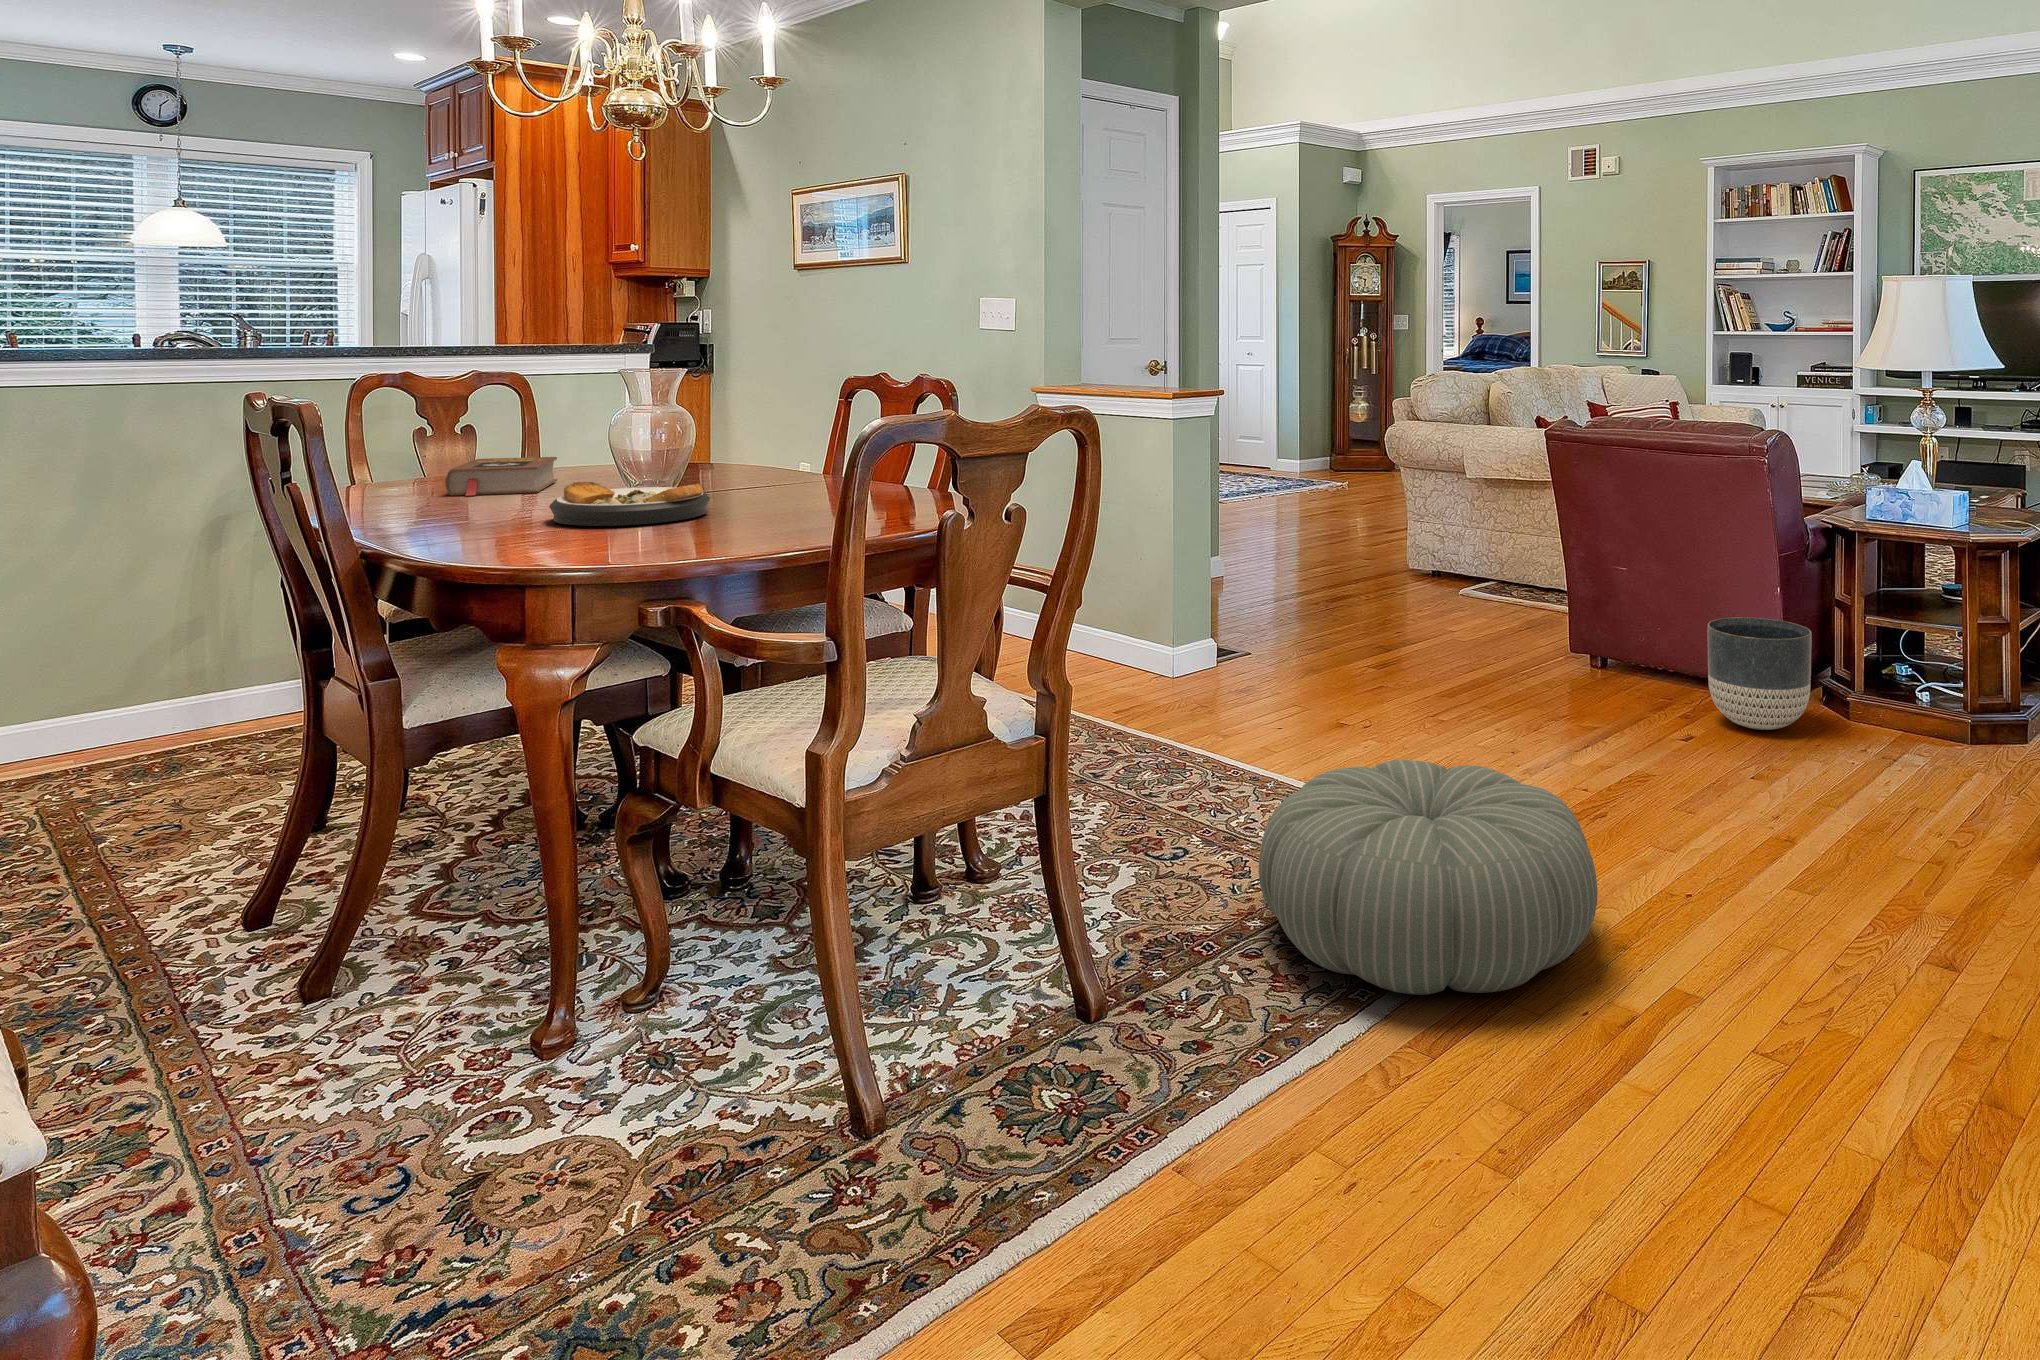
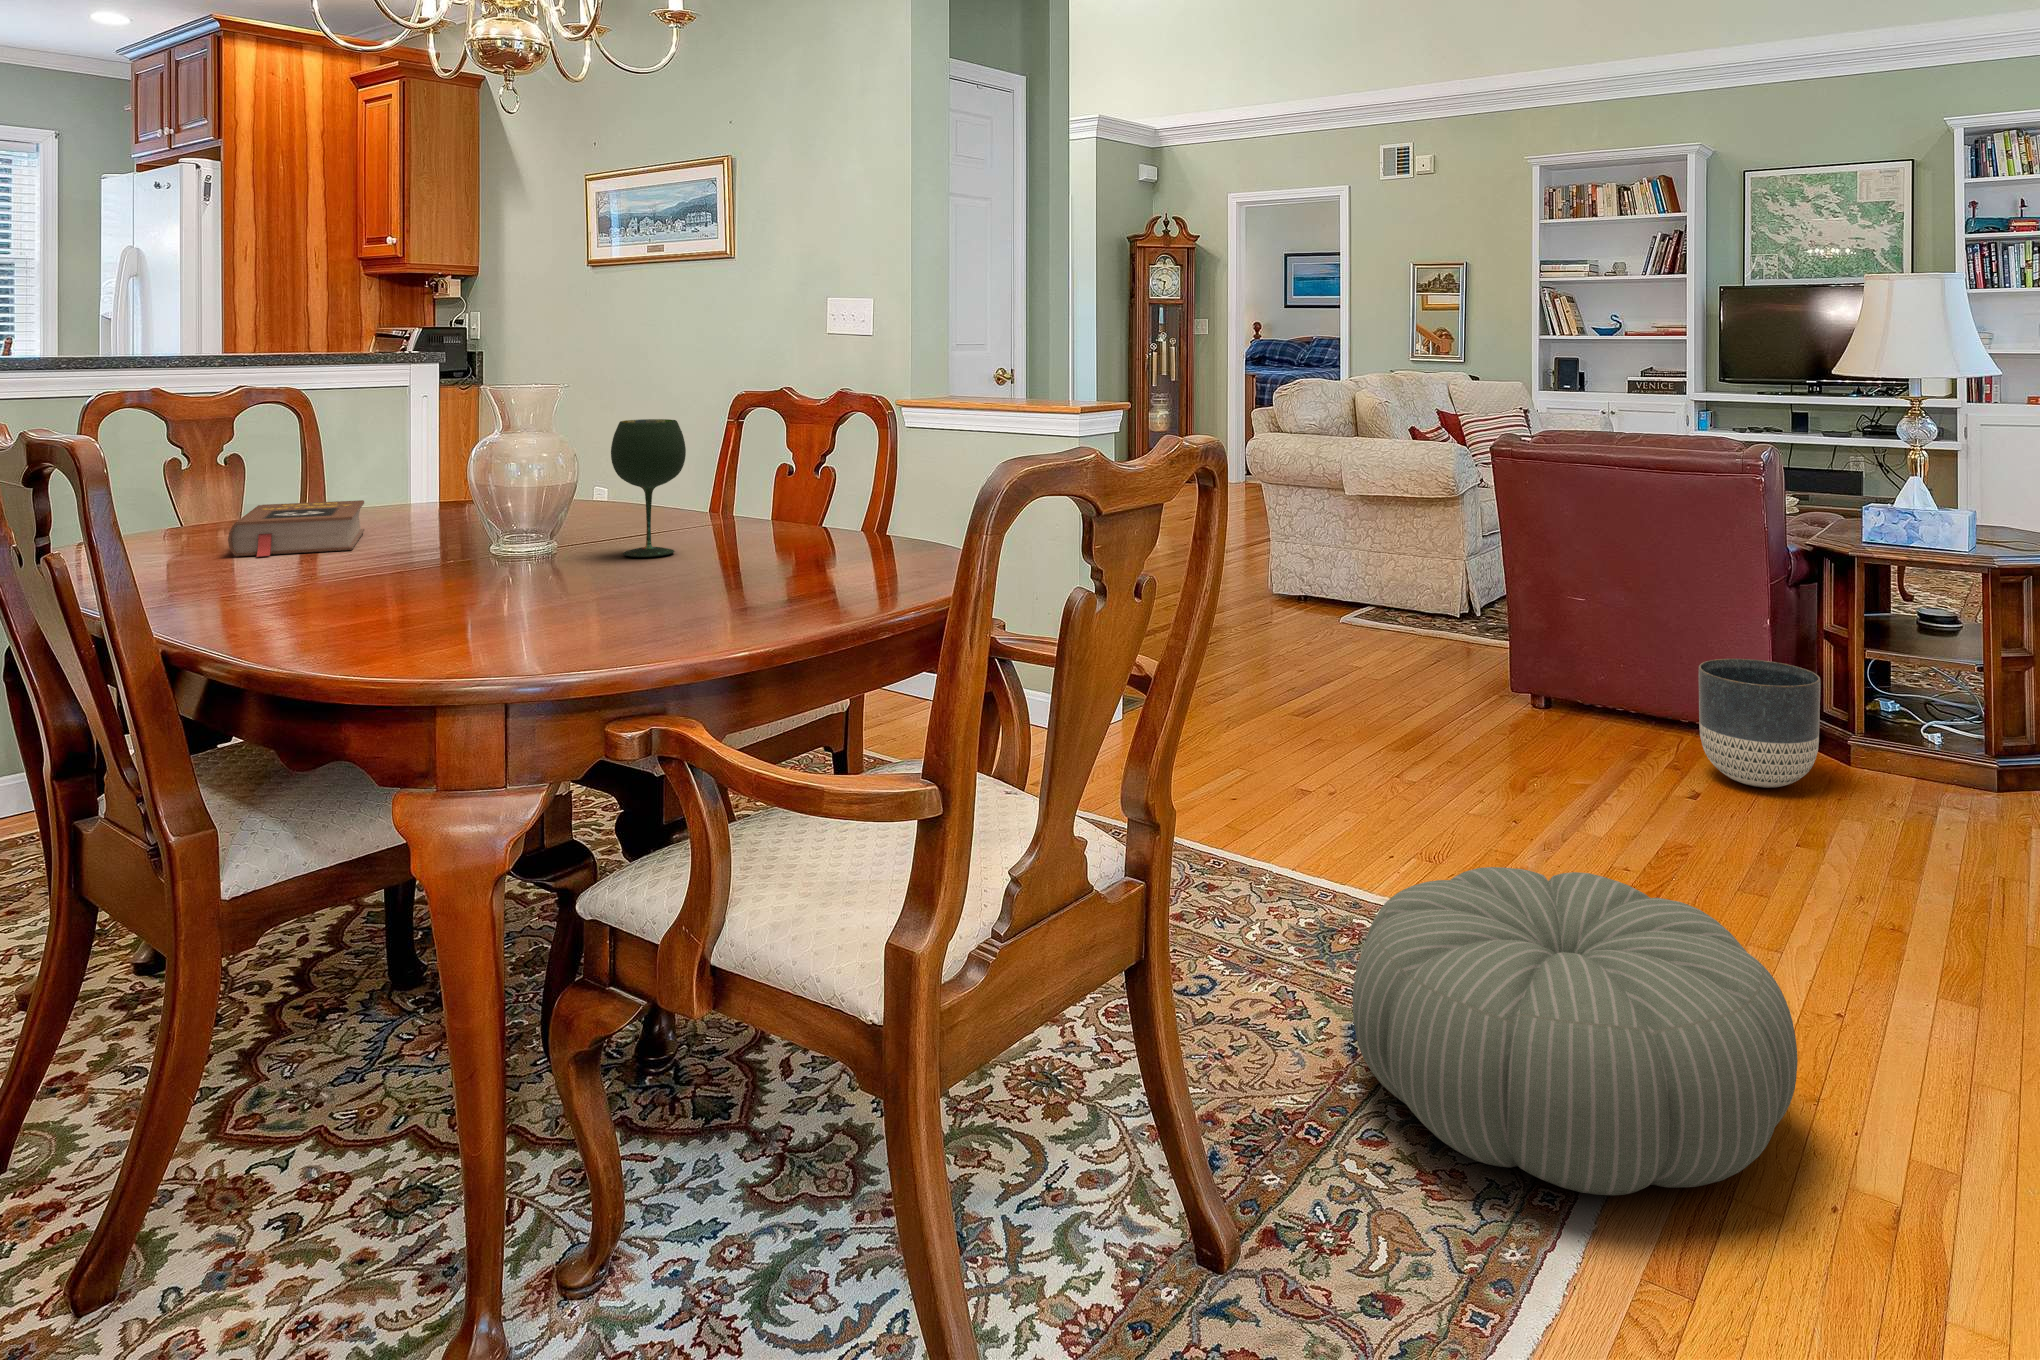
wine glass: none [722,393,780,499] -> present [611,419,686,557]
plate: present [549,482,710,526] -> none [409,542,620,605]

